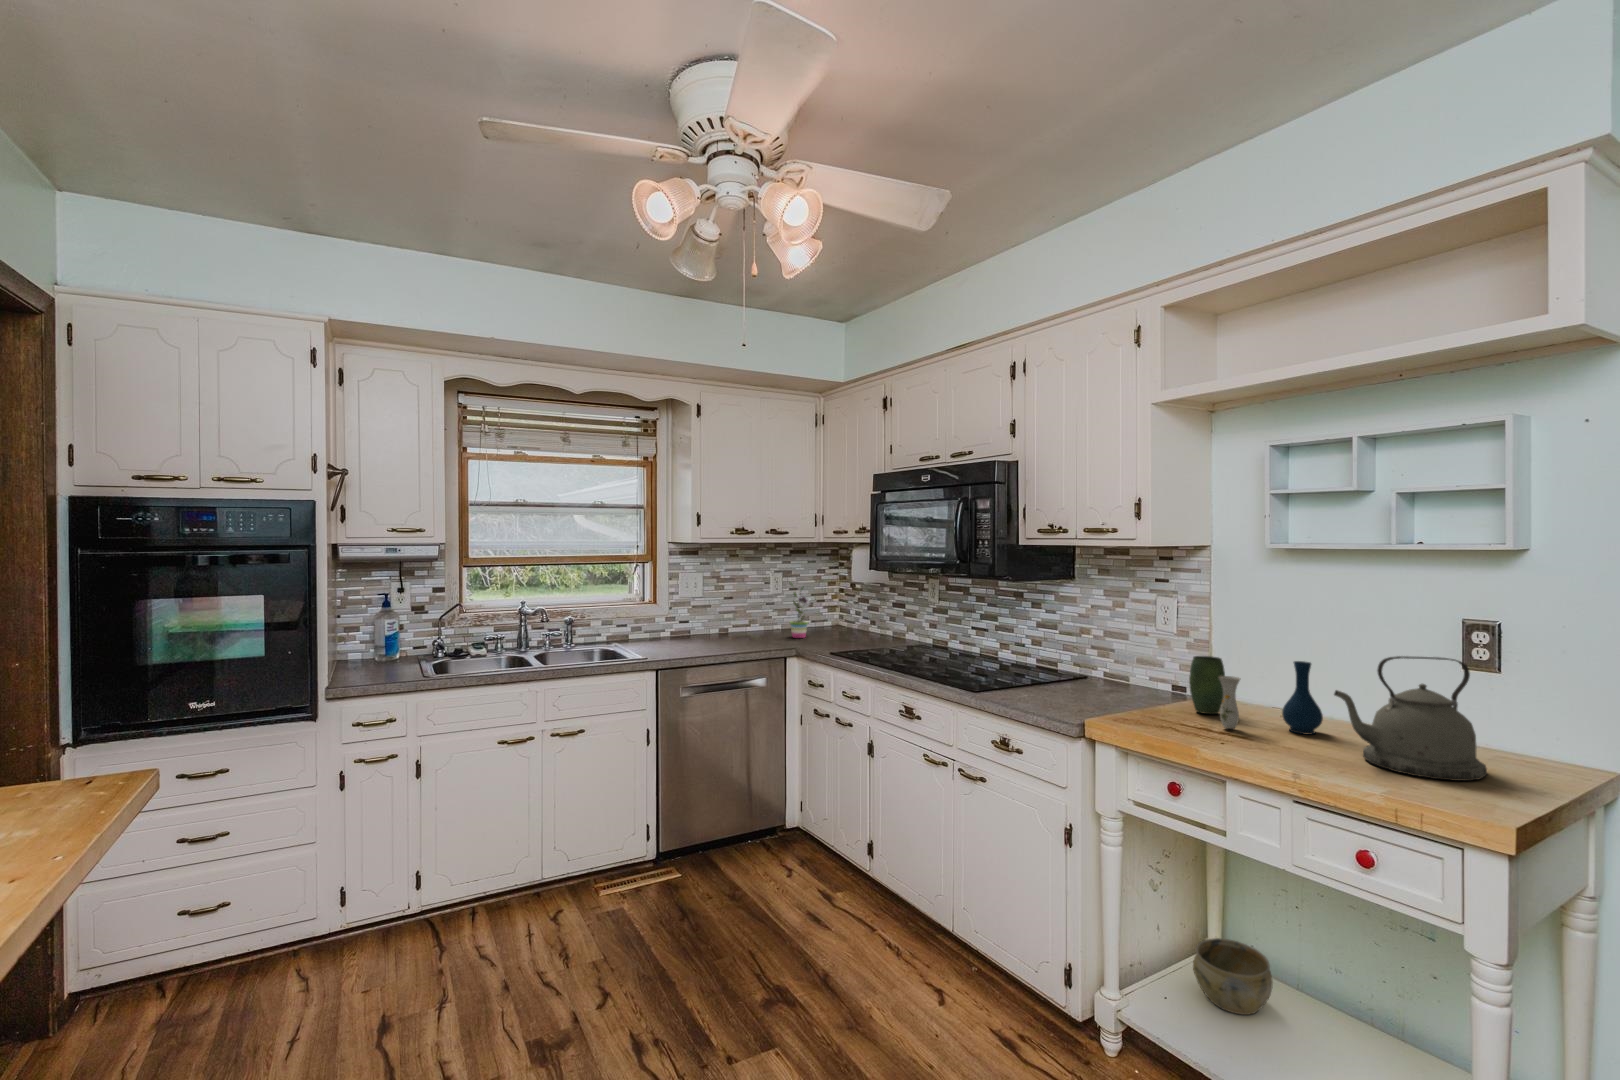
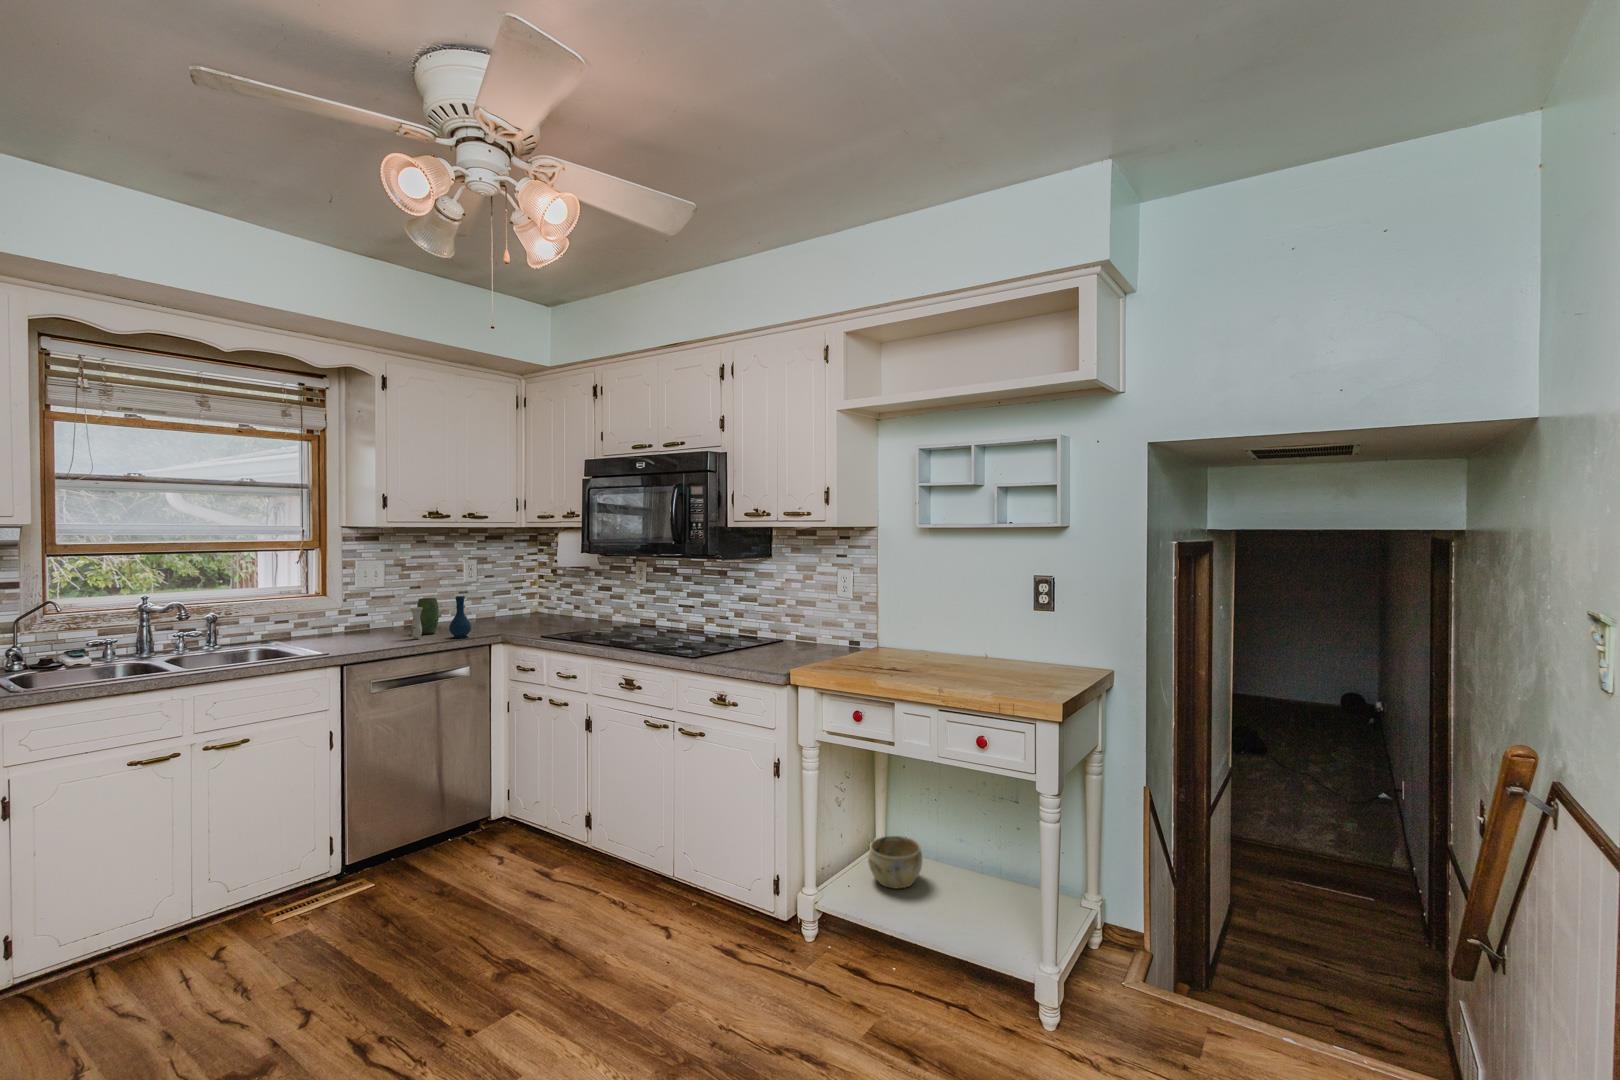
potted plant: present [790,582,810,638] -> none [487,568,514,627]
vase: present [1189,656,1323,735] -> present [410,596,471,639]
kettle: present [1334,656,1487,781] -> none [962,600,1048,683]

